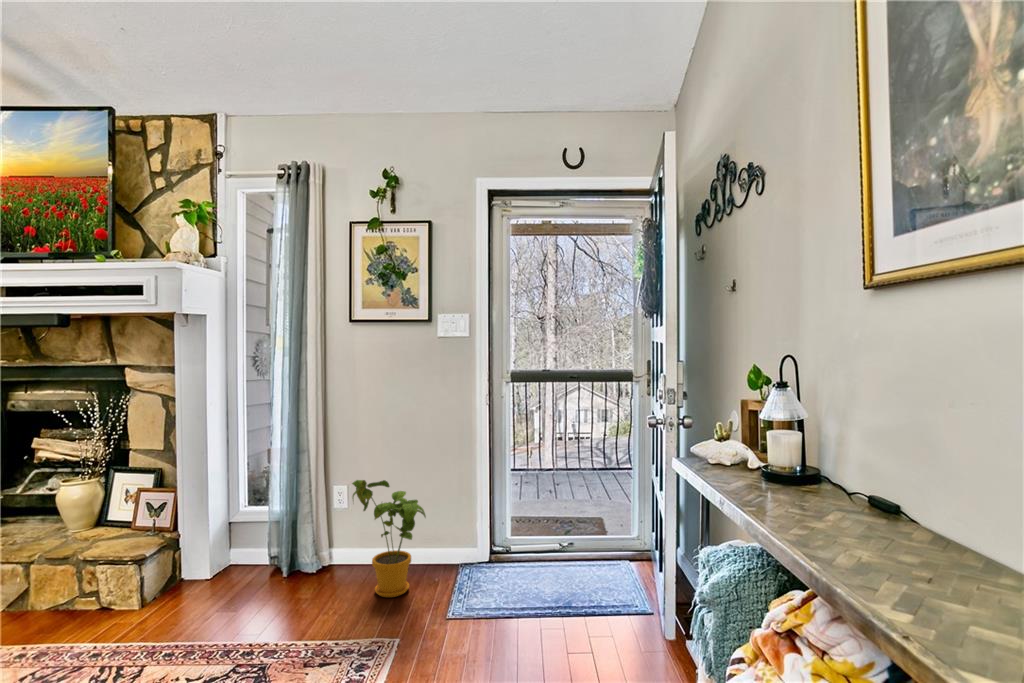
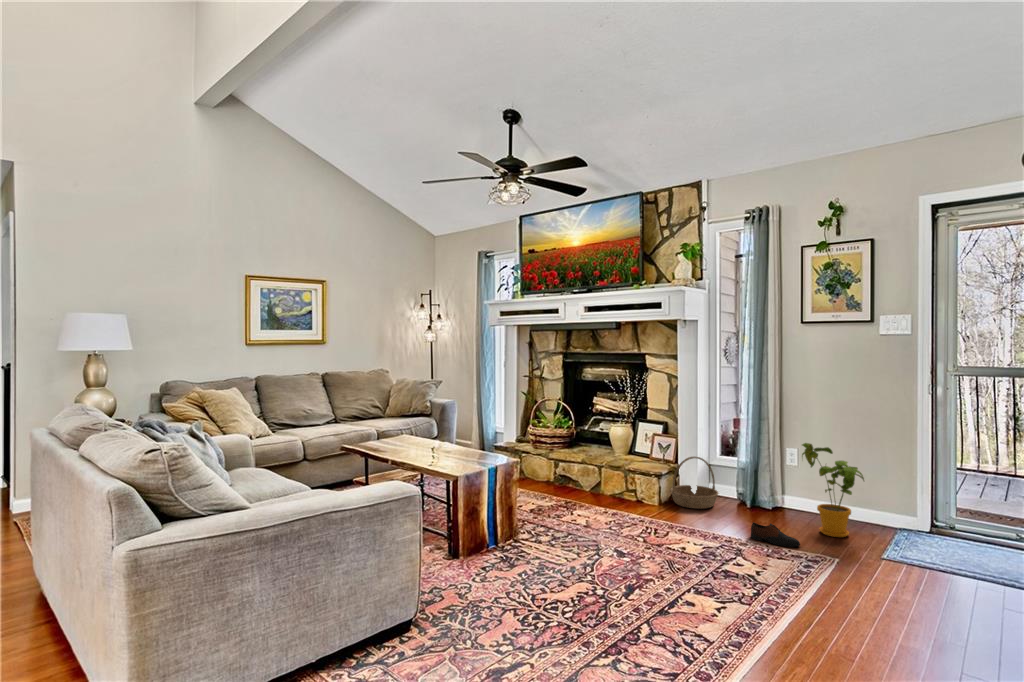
basket: none [161,517,241,602] -> present [670,457,718,509]
shoe: none [281,610,351,643] -> present [751,522,800,547]

